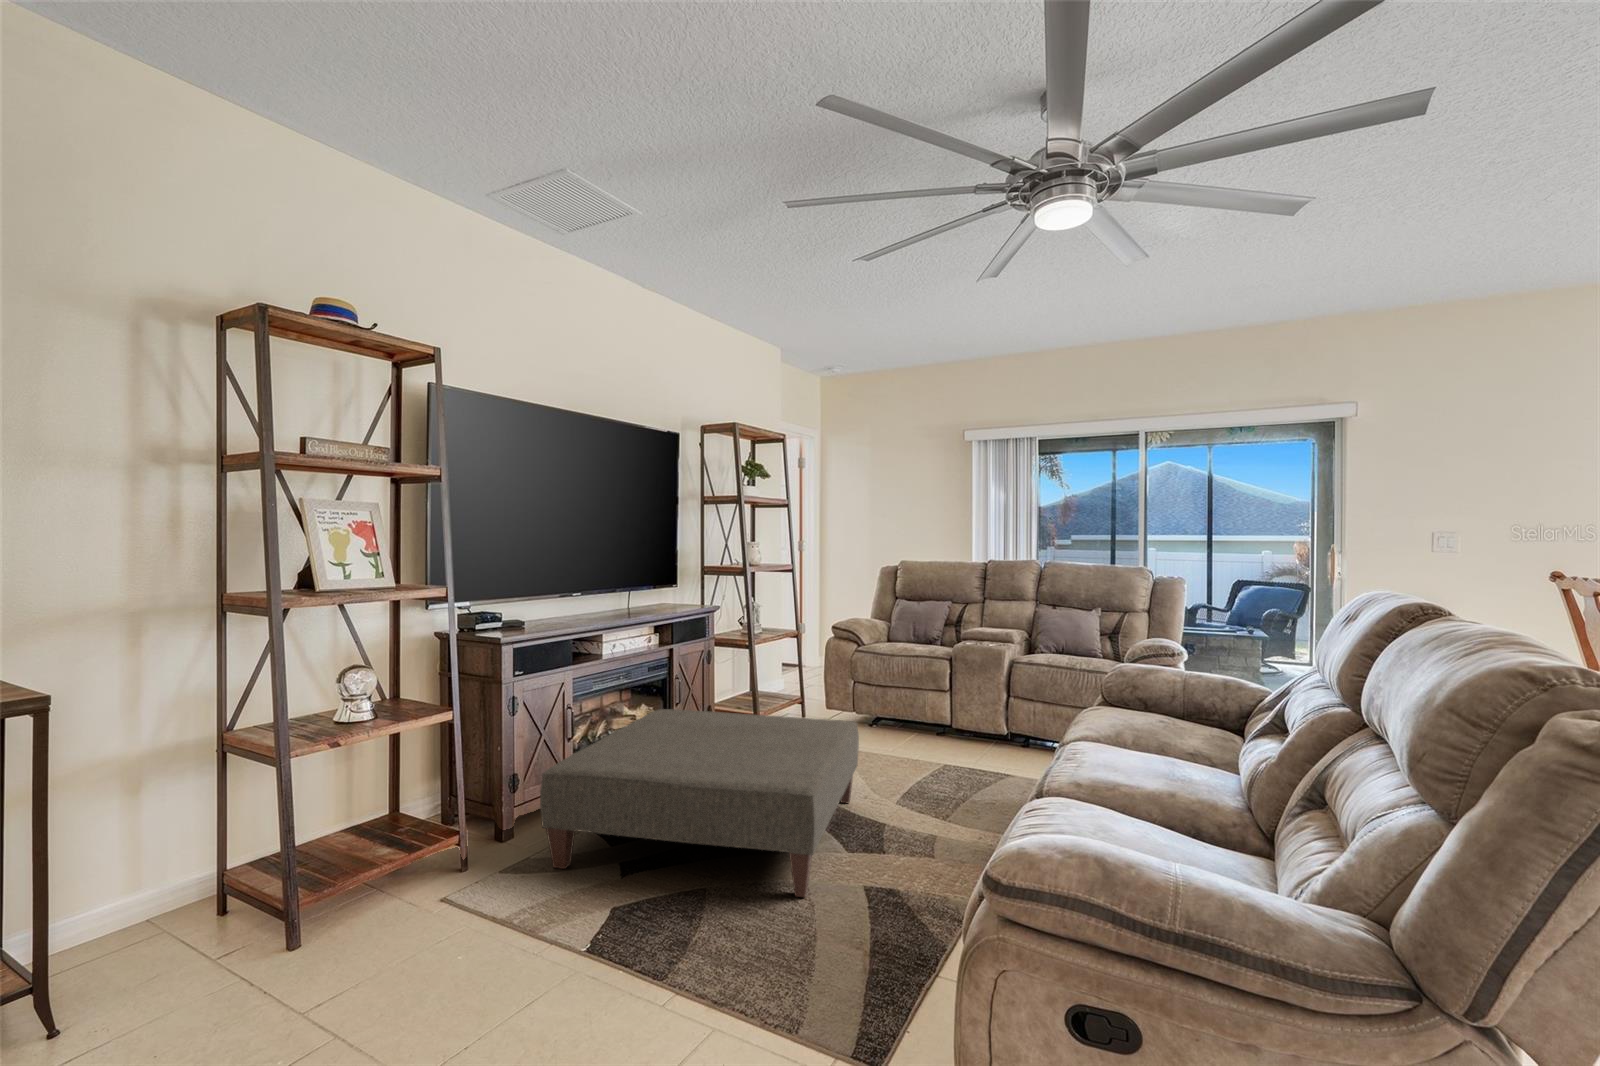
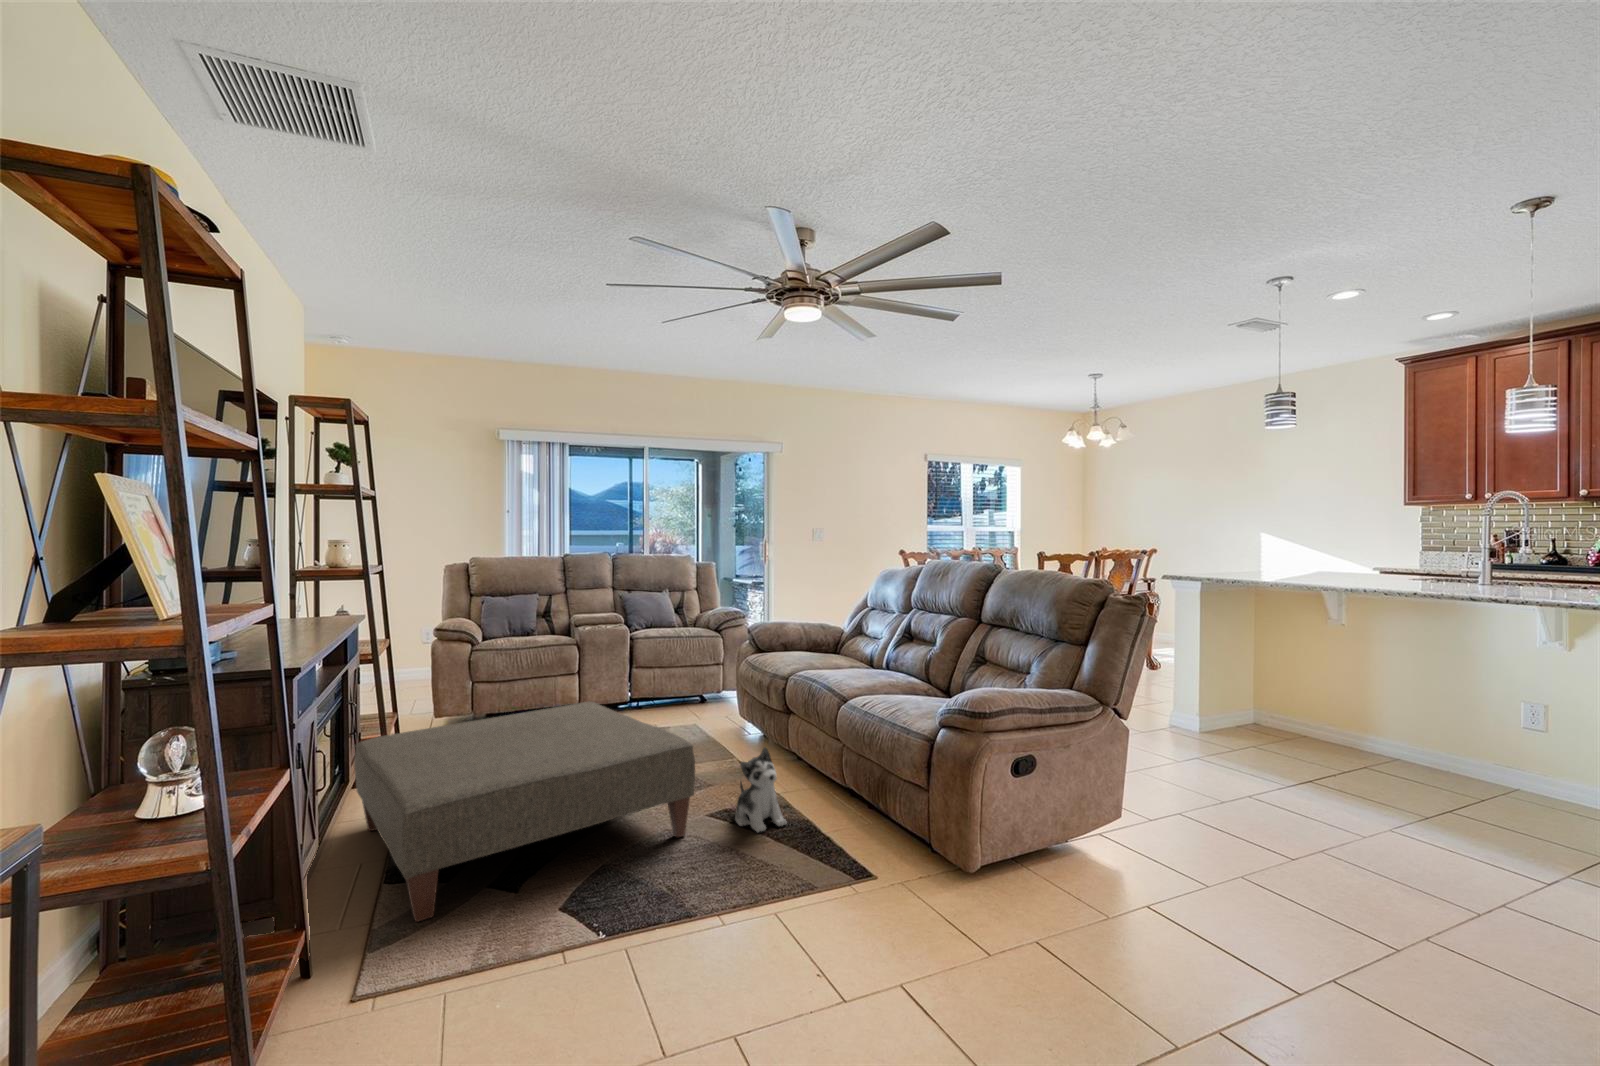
plush toy: none [862,828,925,941] -> present [735,747,786,832]

